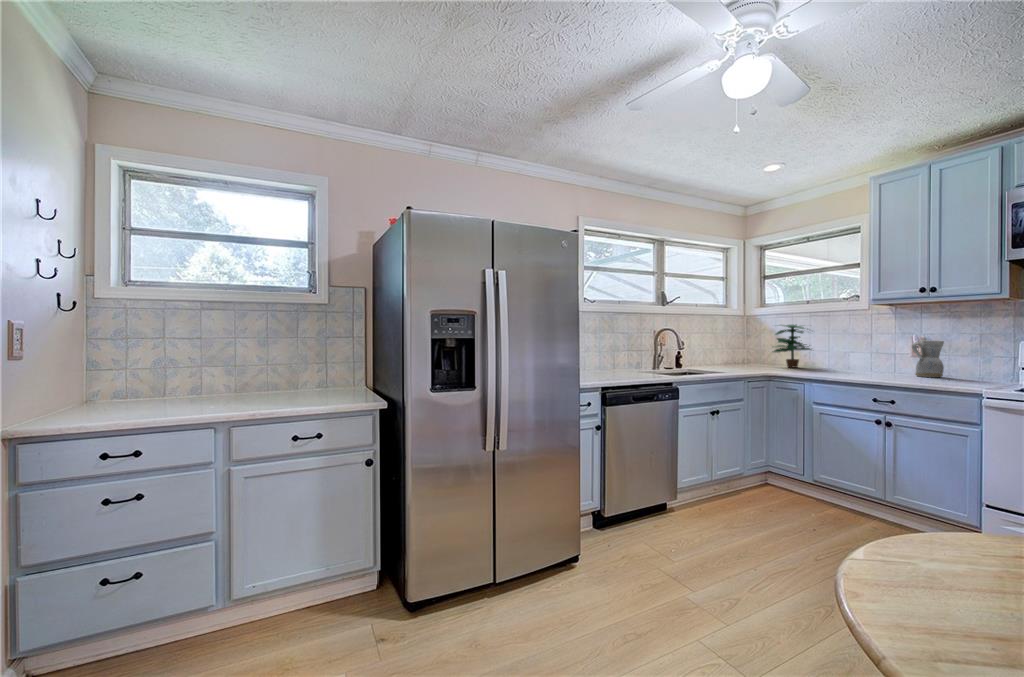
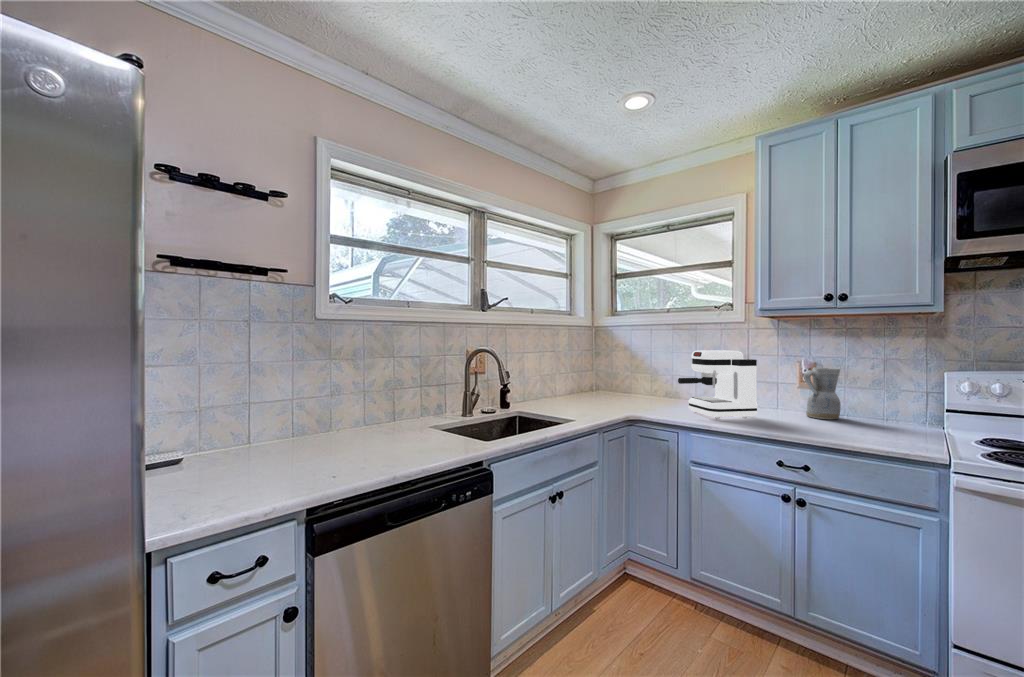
potted plant: present [774,325,811,368] -> none [626,340,680,400]
coffee maker: none [807,329,869,375] -> present [678,350,757,418]

